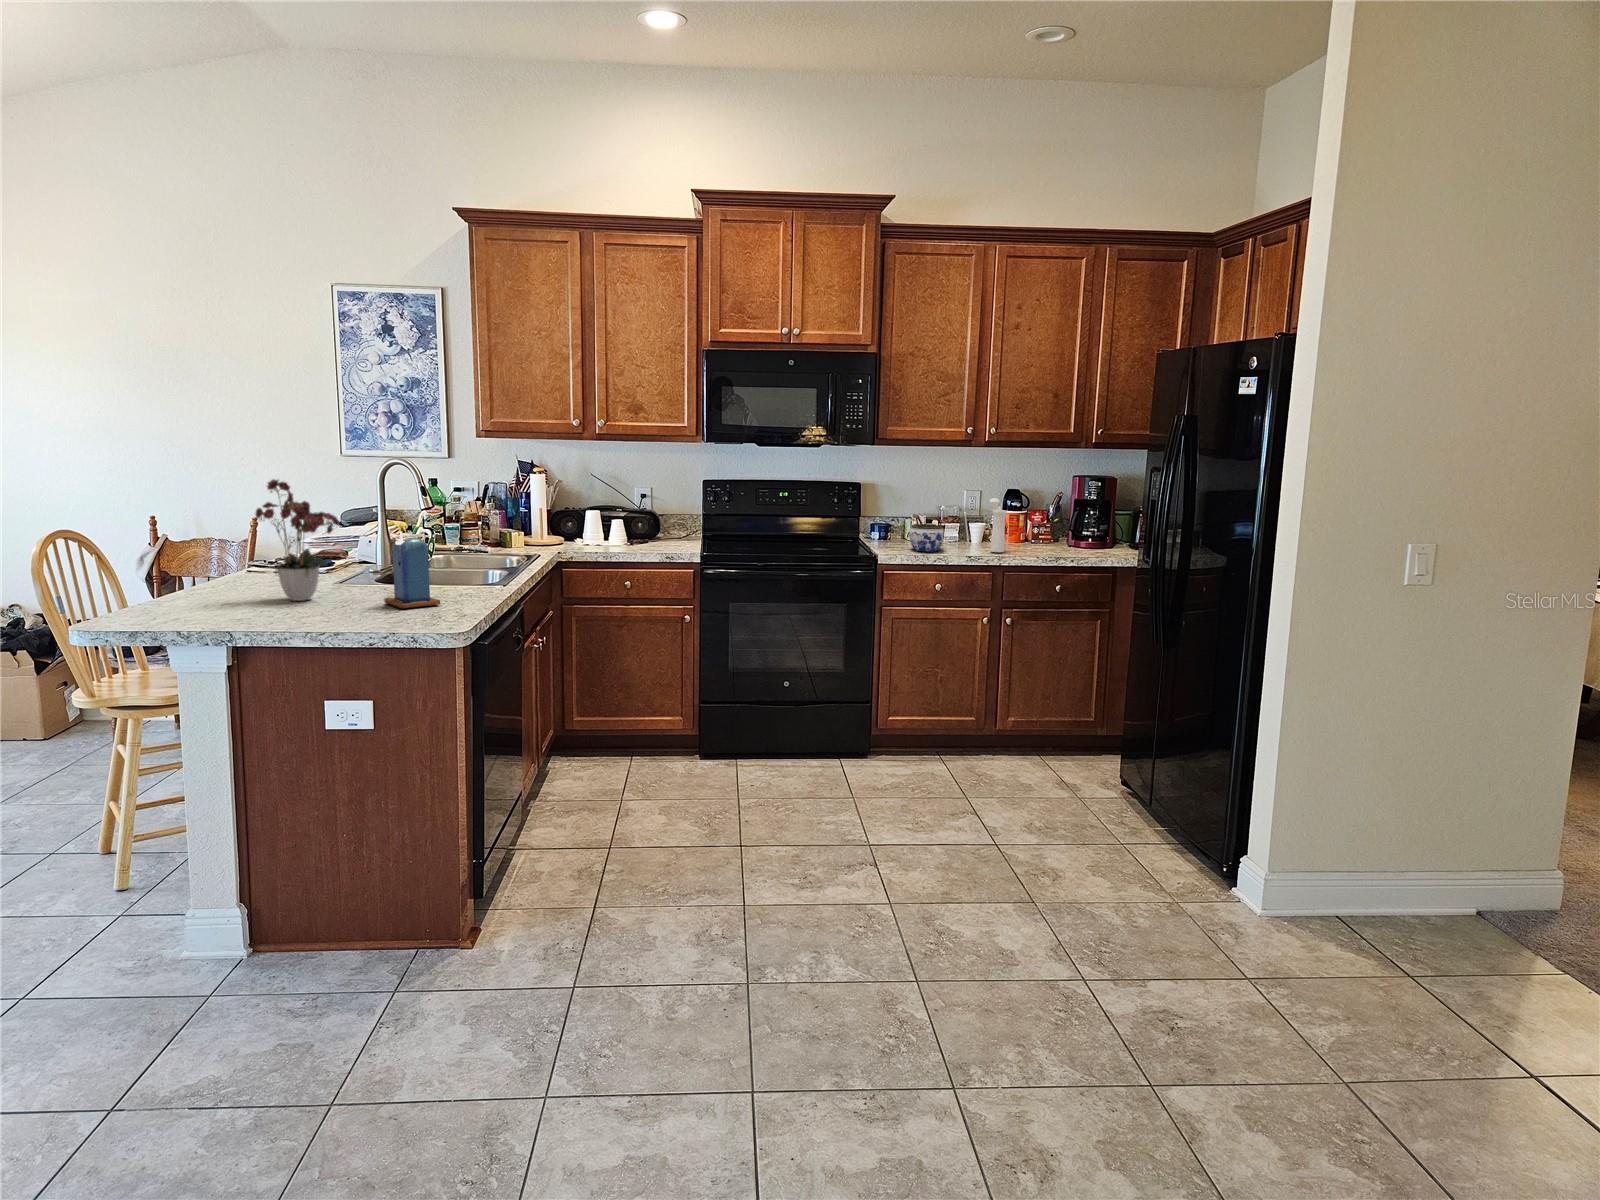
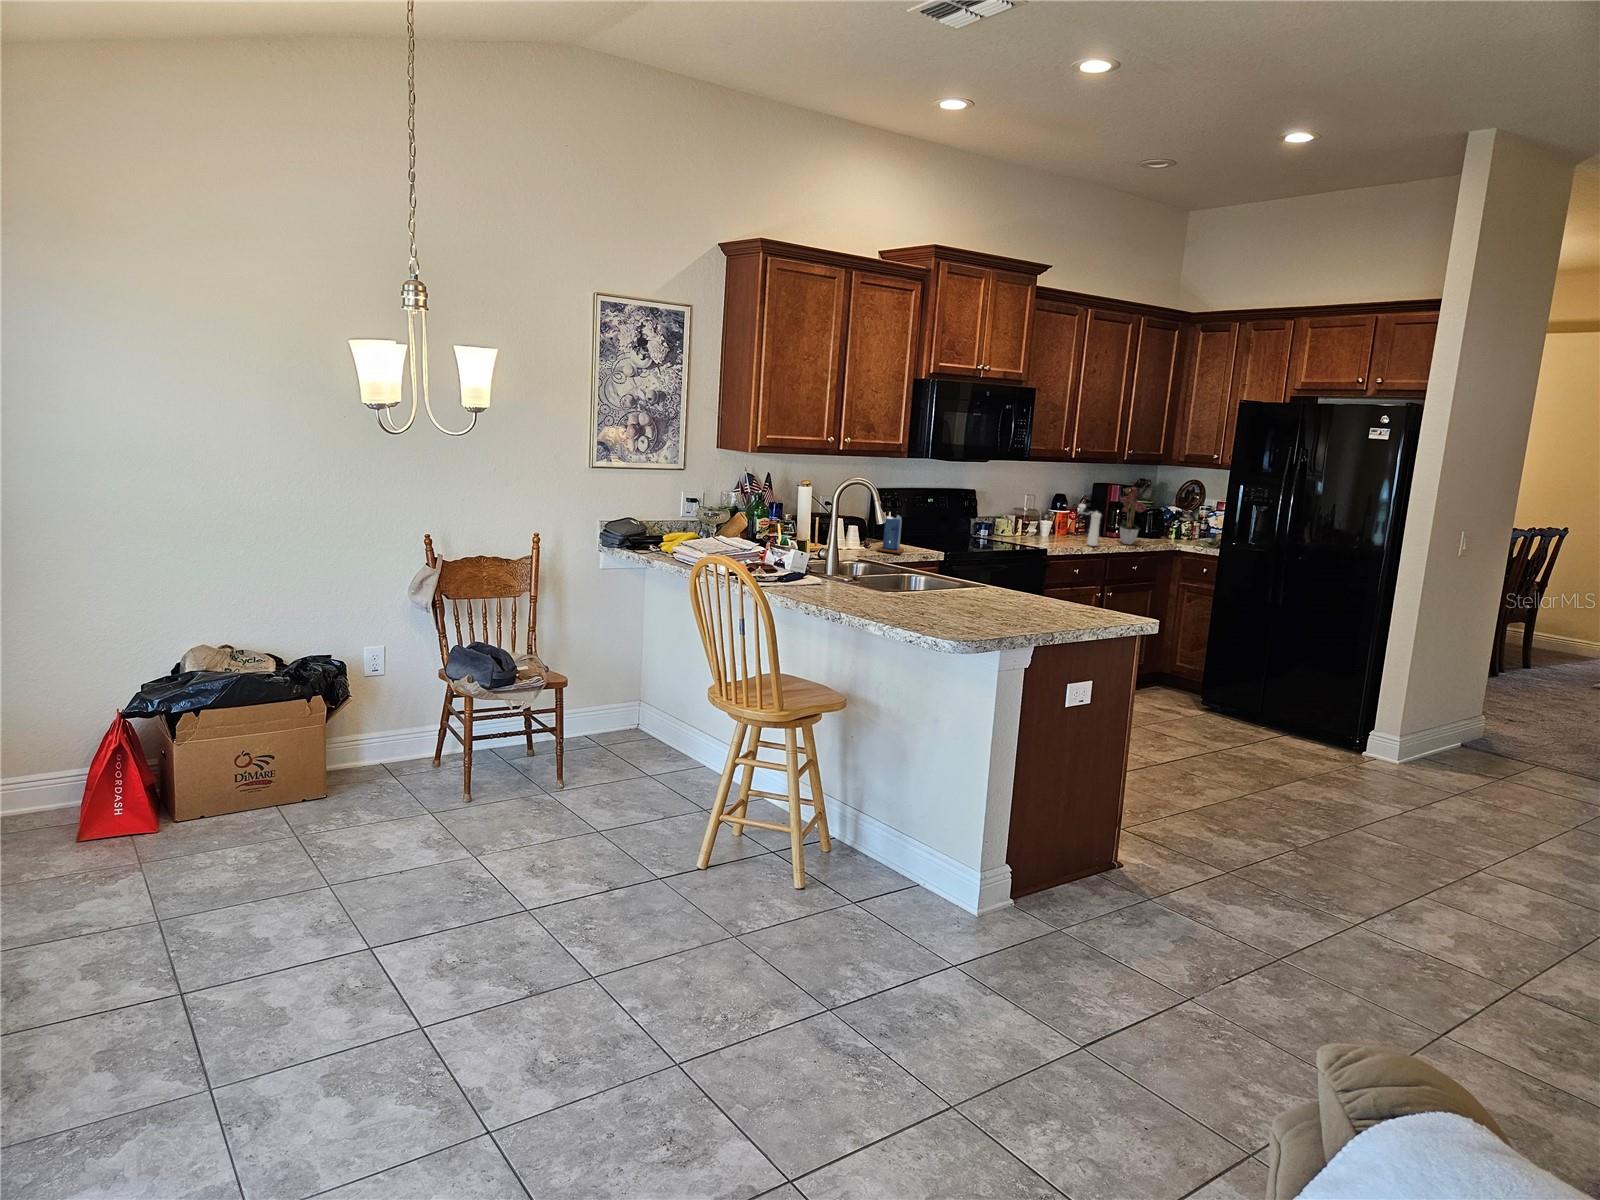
flower arrangement: present [256,479,340,601] -> present [1120,487,1146,544]
jar: present [909,524,944,552] -> none [1037,525,1064,547]
candle: present [384,532,440,609] -> present [877,512,904,554]

